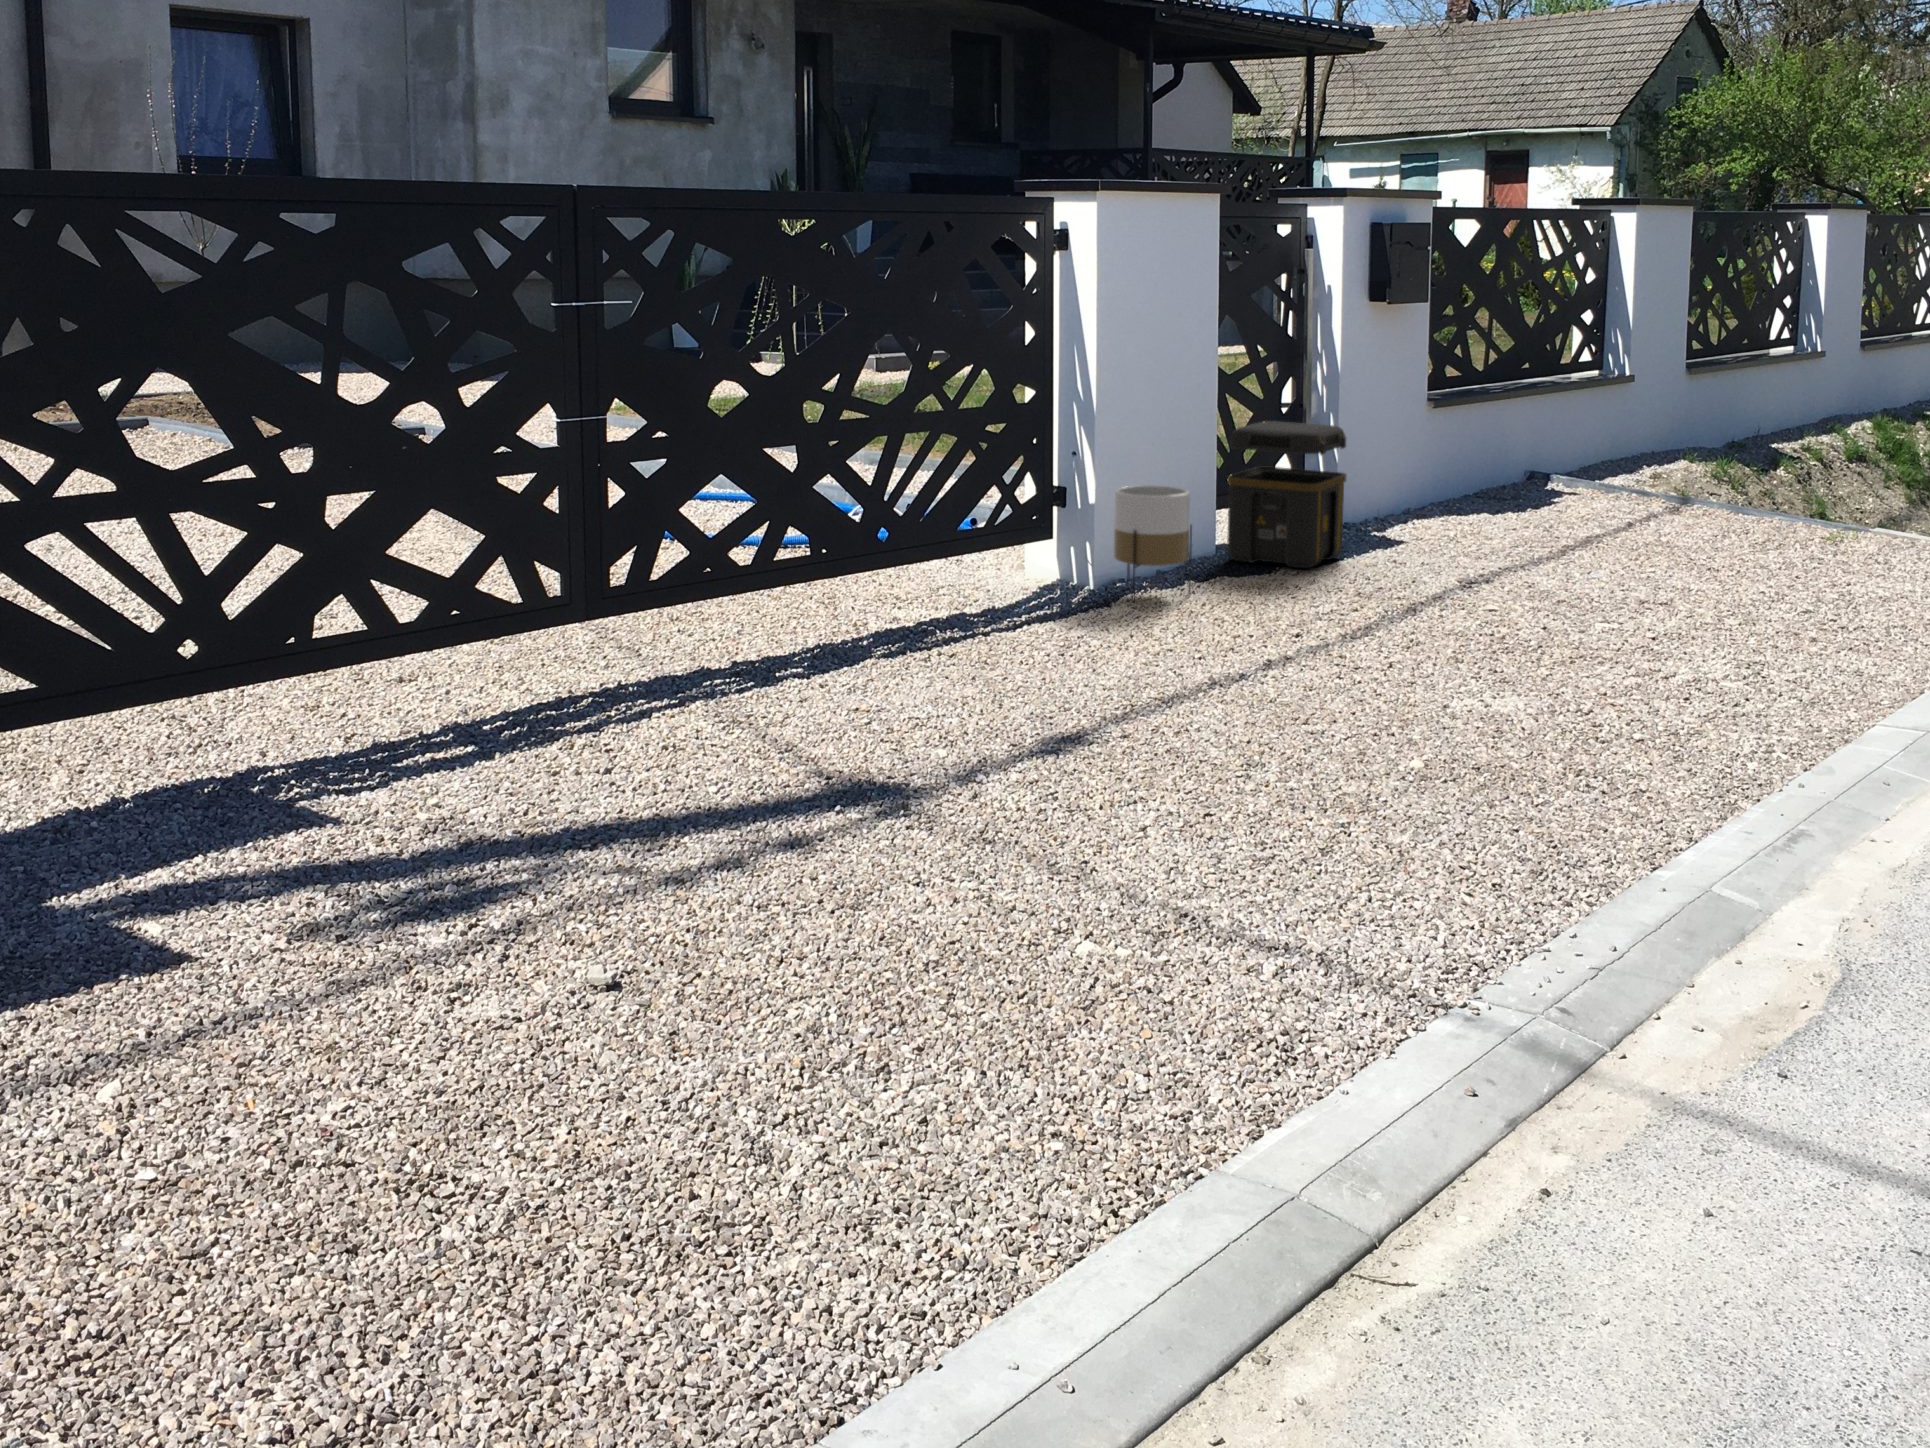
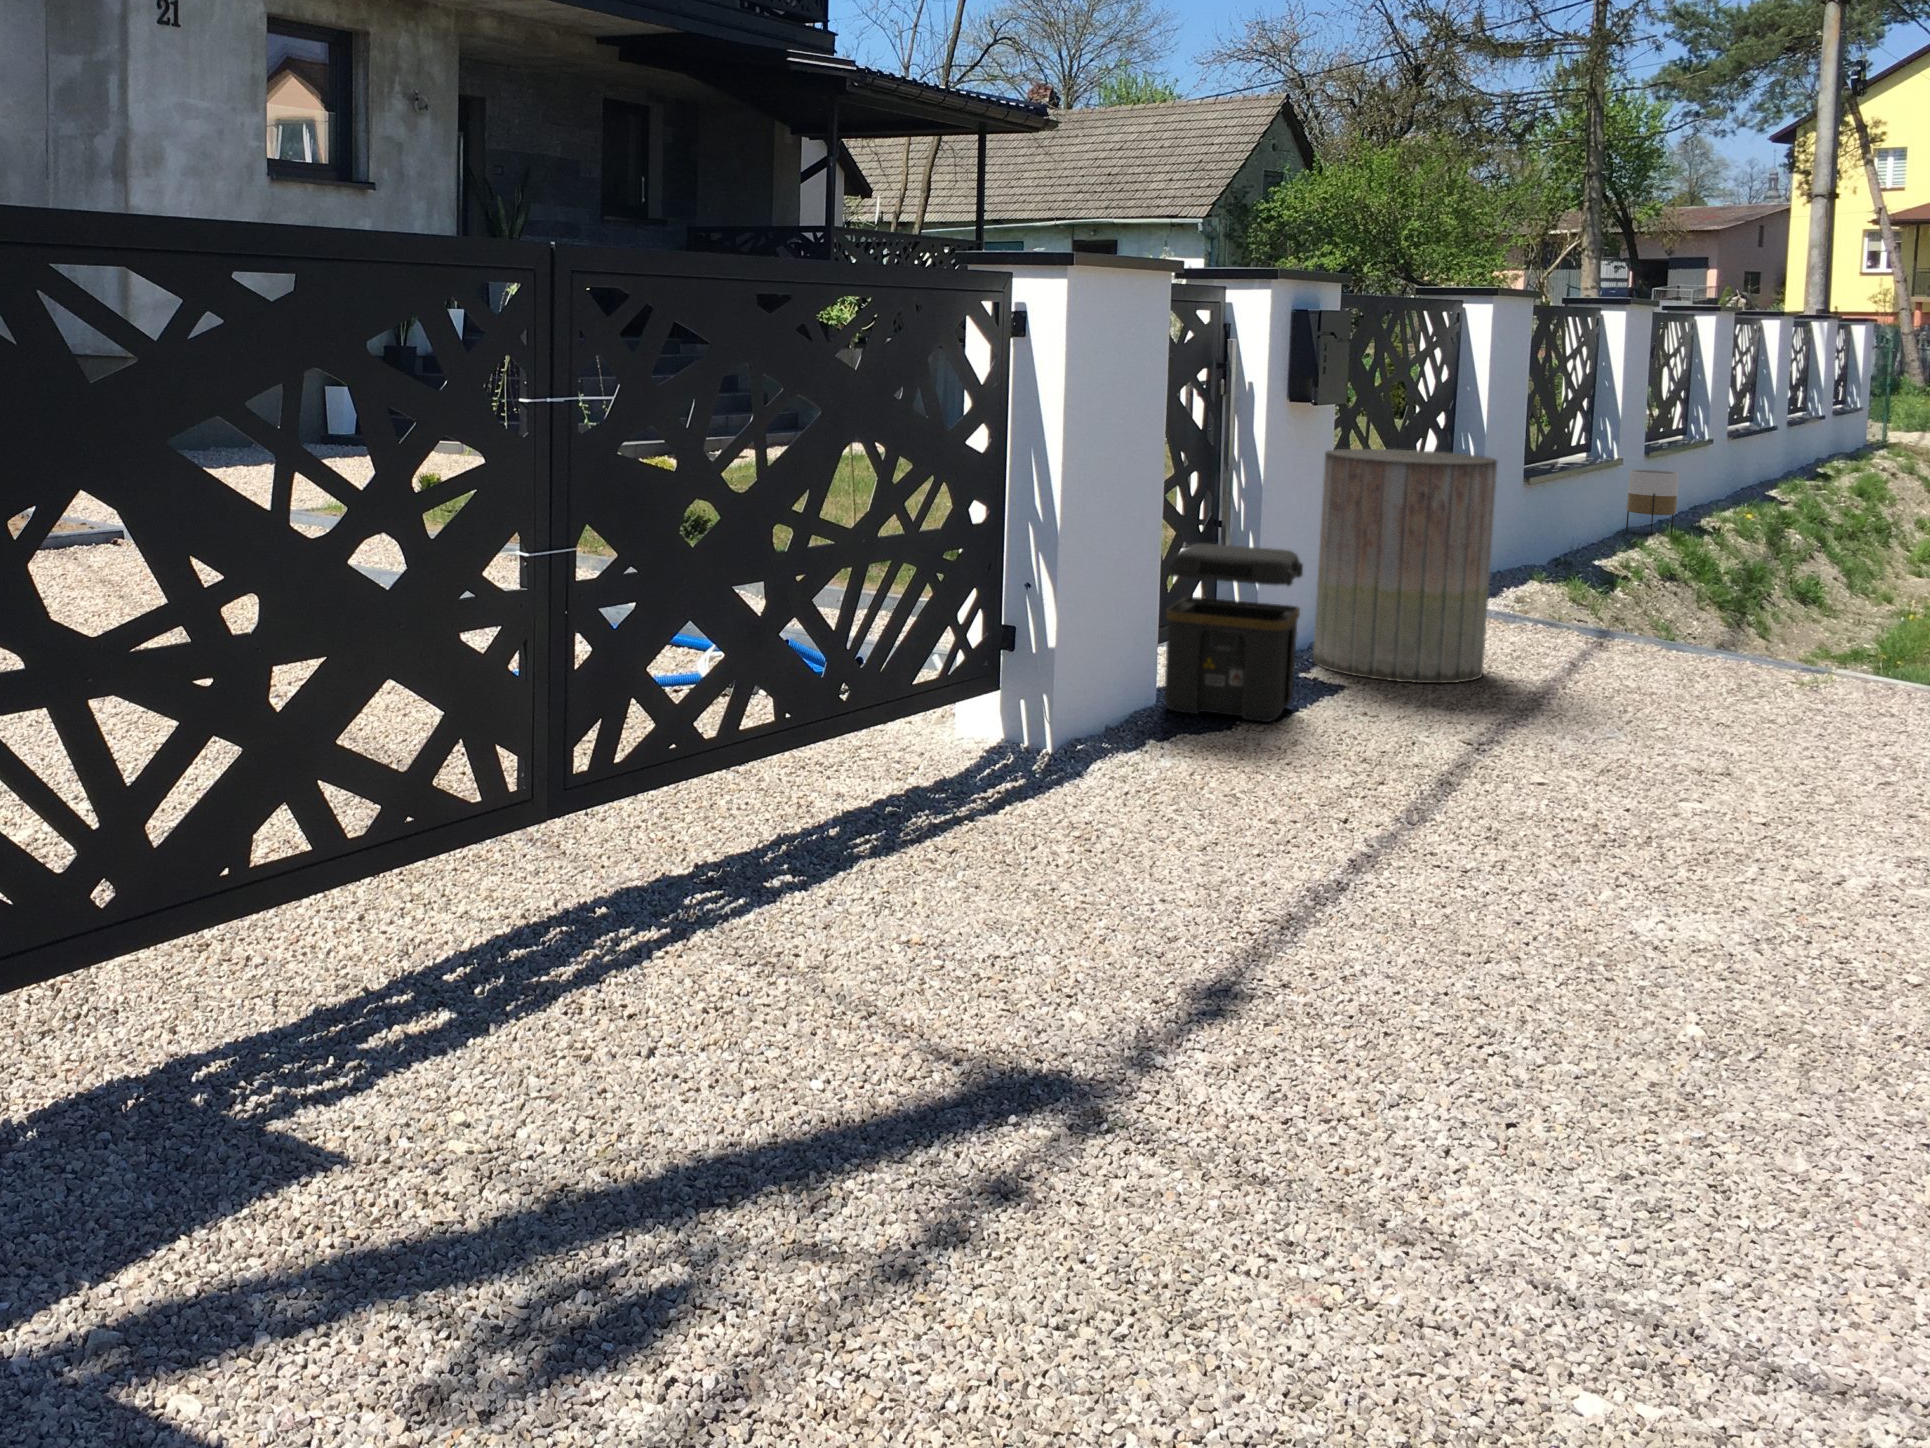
trash can: none [1404,341,1554,540] -> present [1313,449,1497,683]
planter: present [1114,485,1192,602] -> present [1626,470,1679,536]

